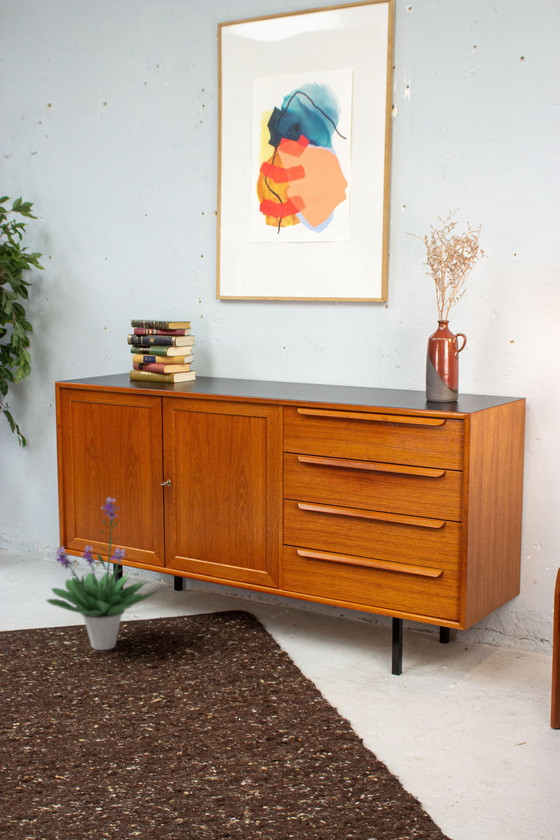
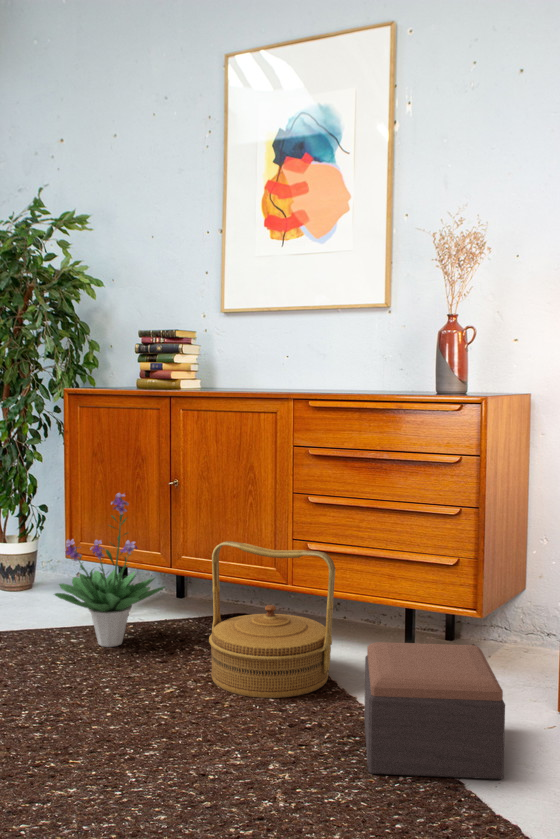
woven basket: none [196,553,318,710] -> present [209,541,335,698]
footstool: none [333,663,462,799] -> present [364,642,505,779]

